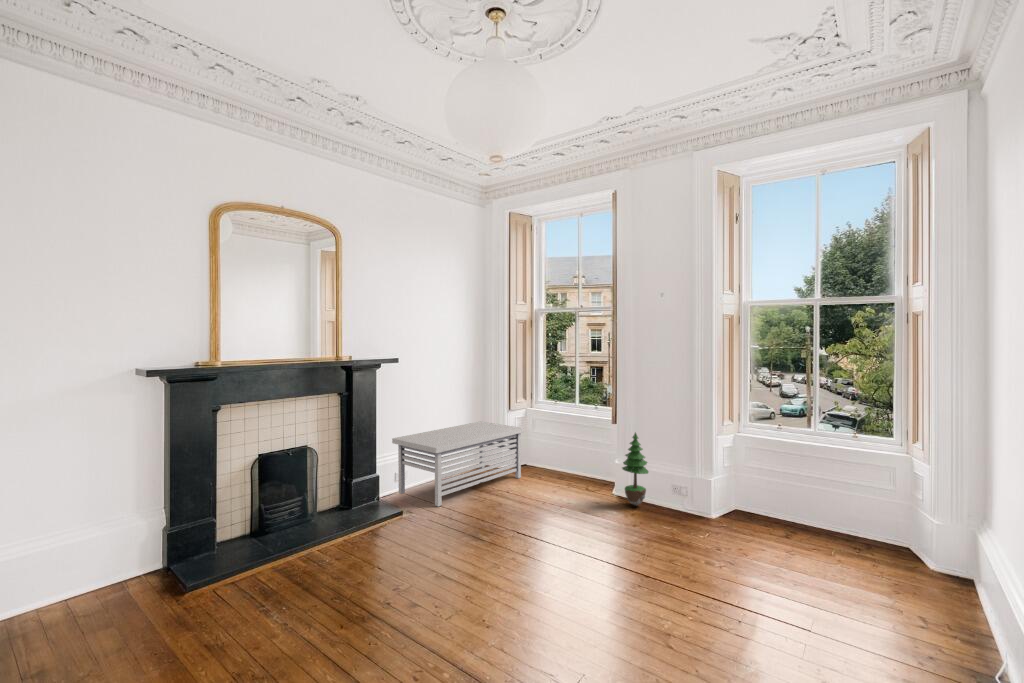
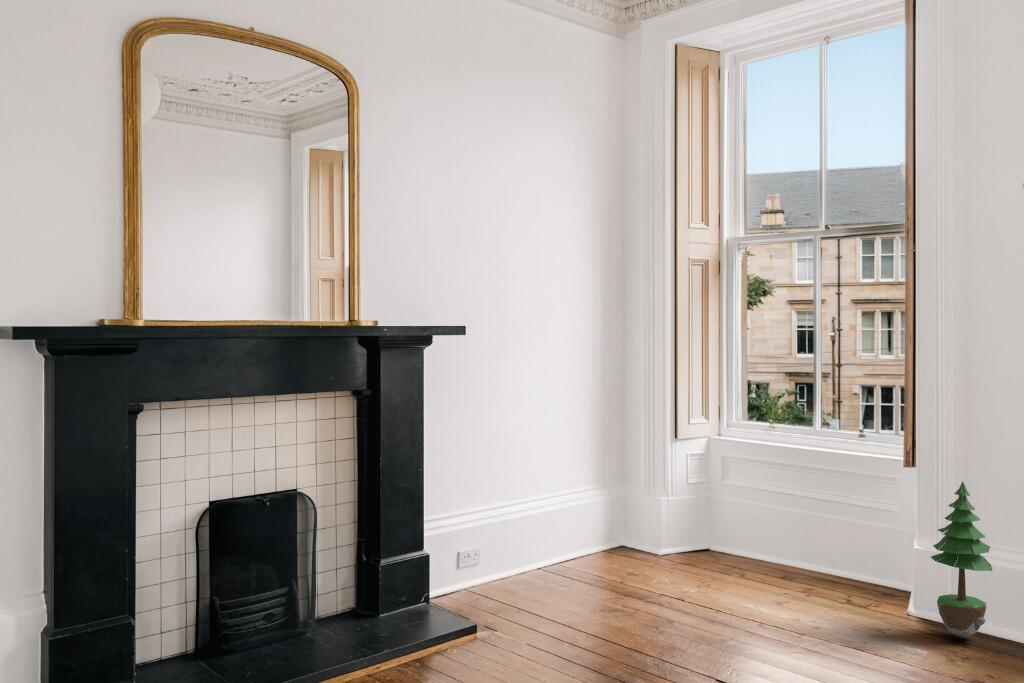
storage bench: present [392,421,524,506] -> none [453,460,708,620]

